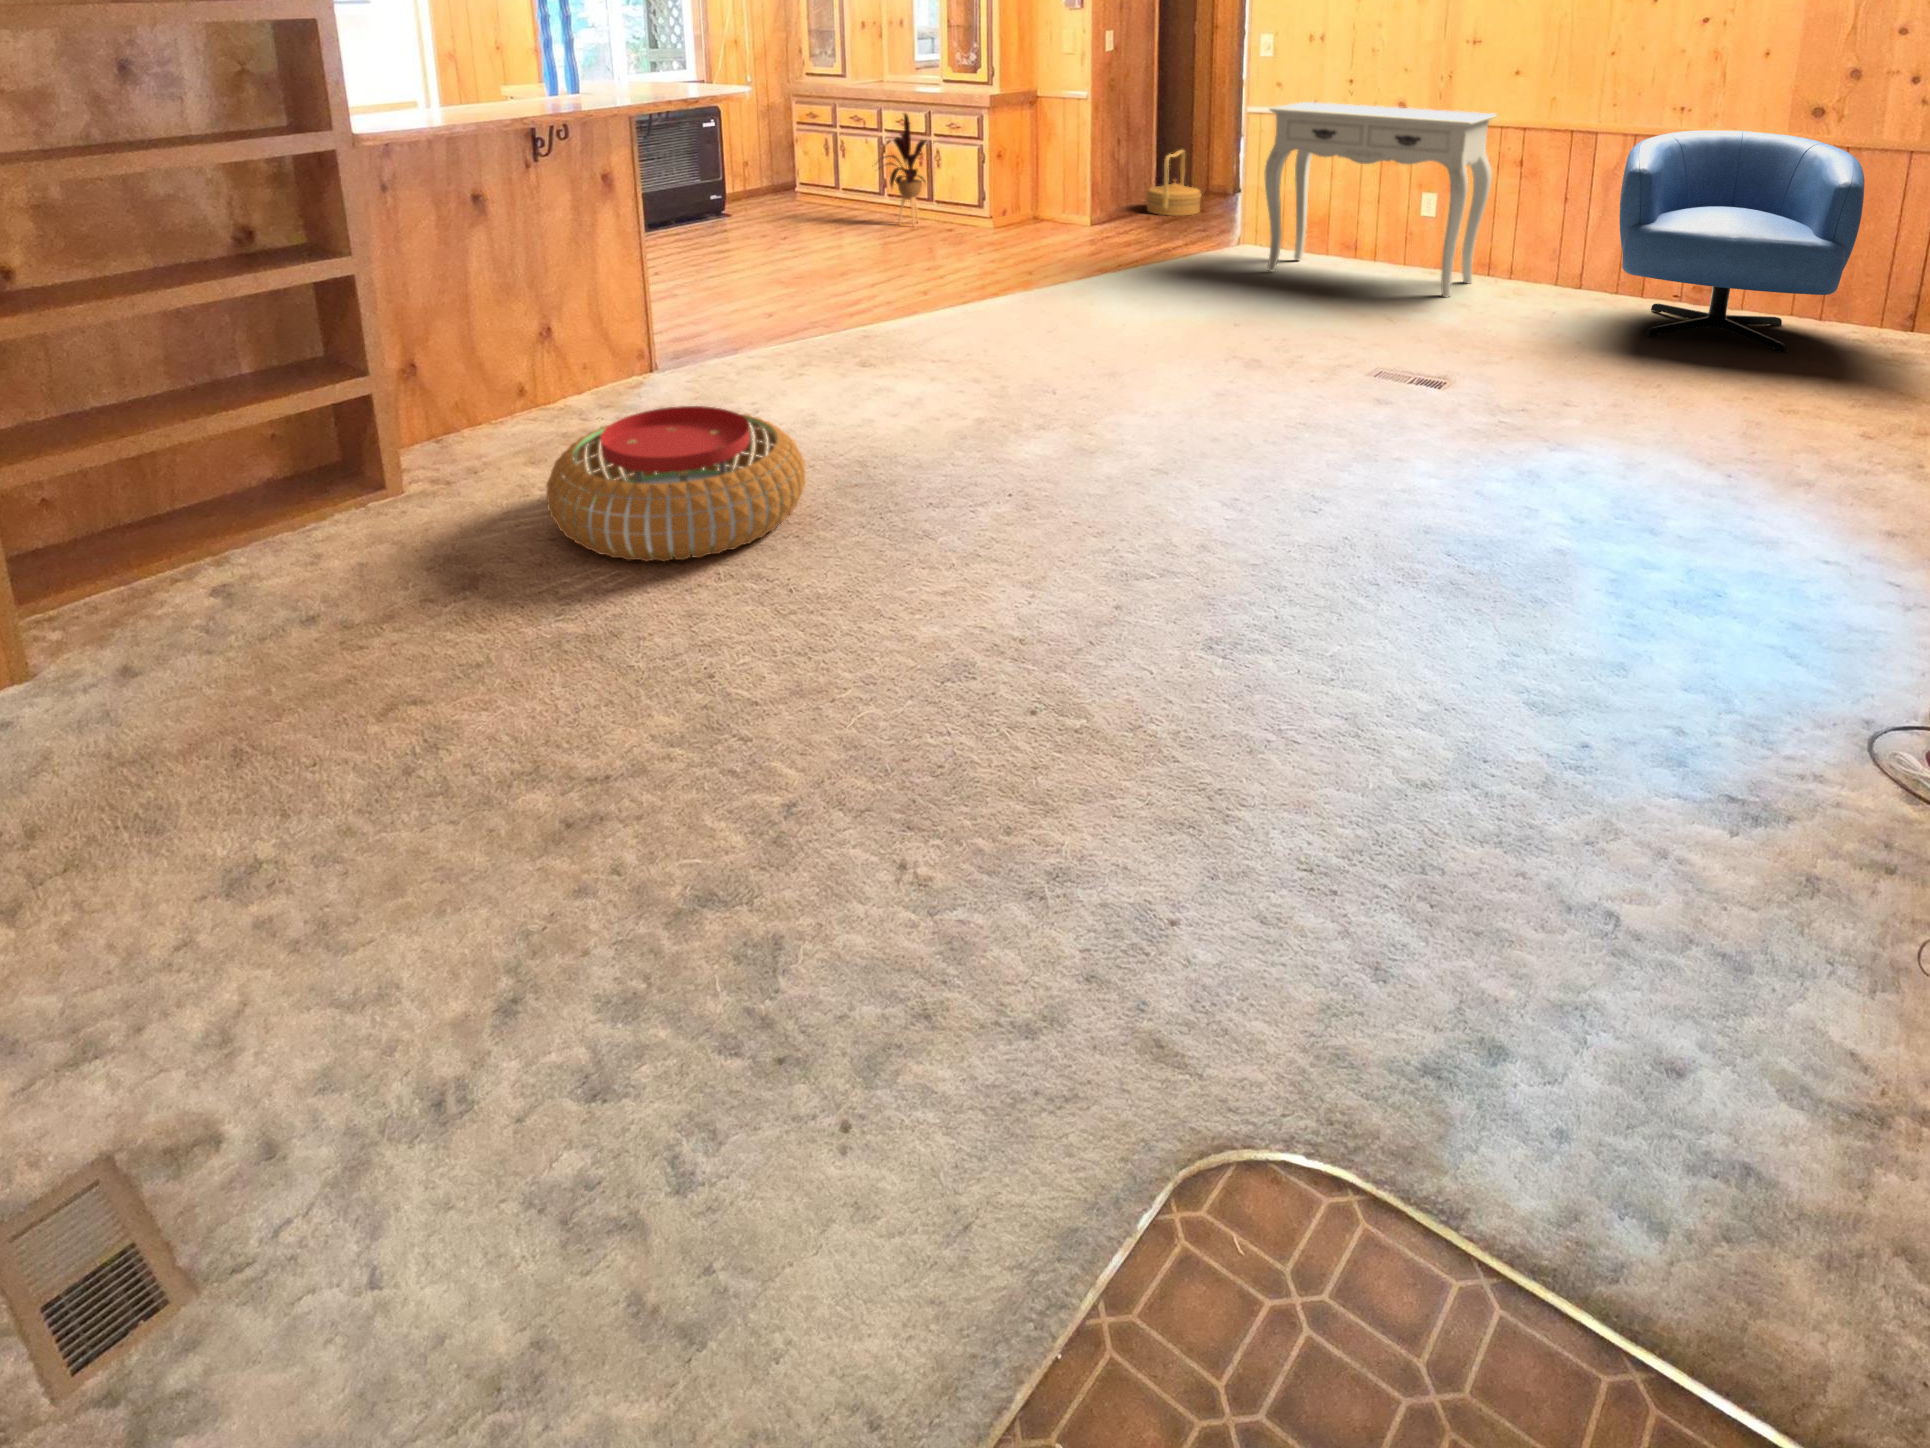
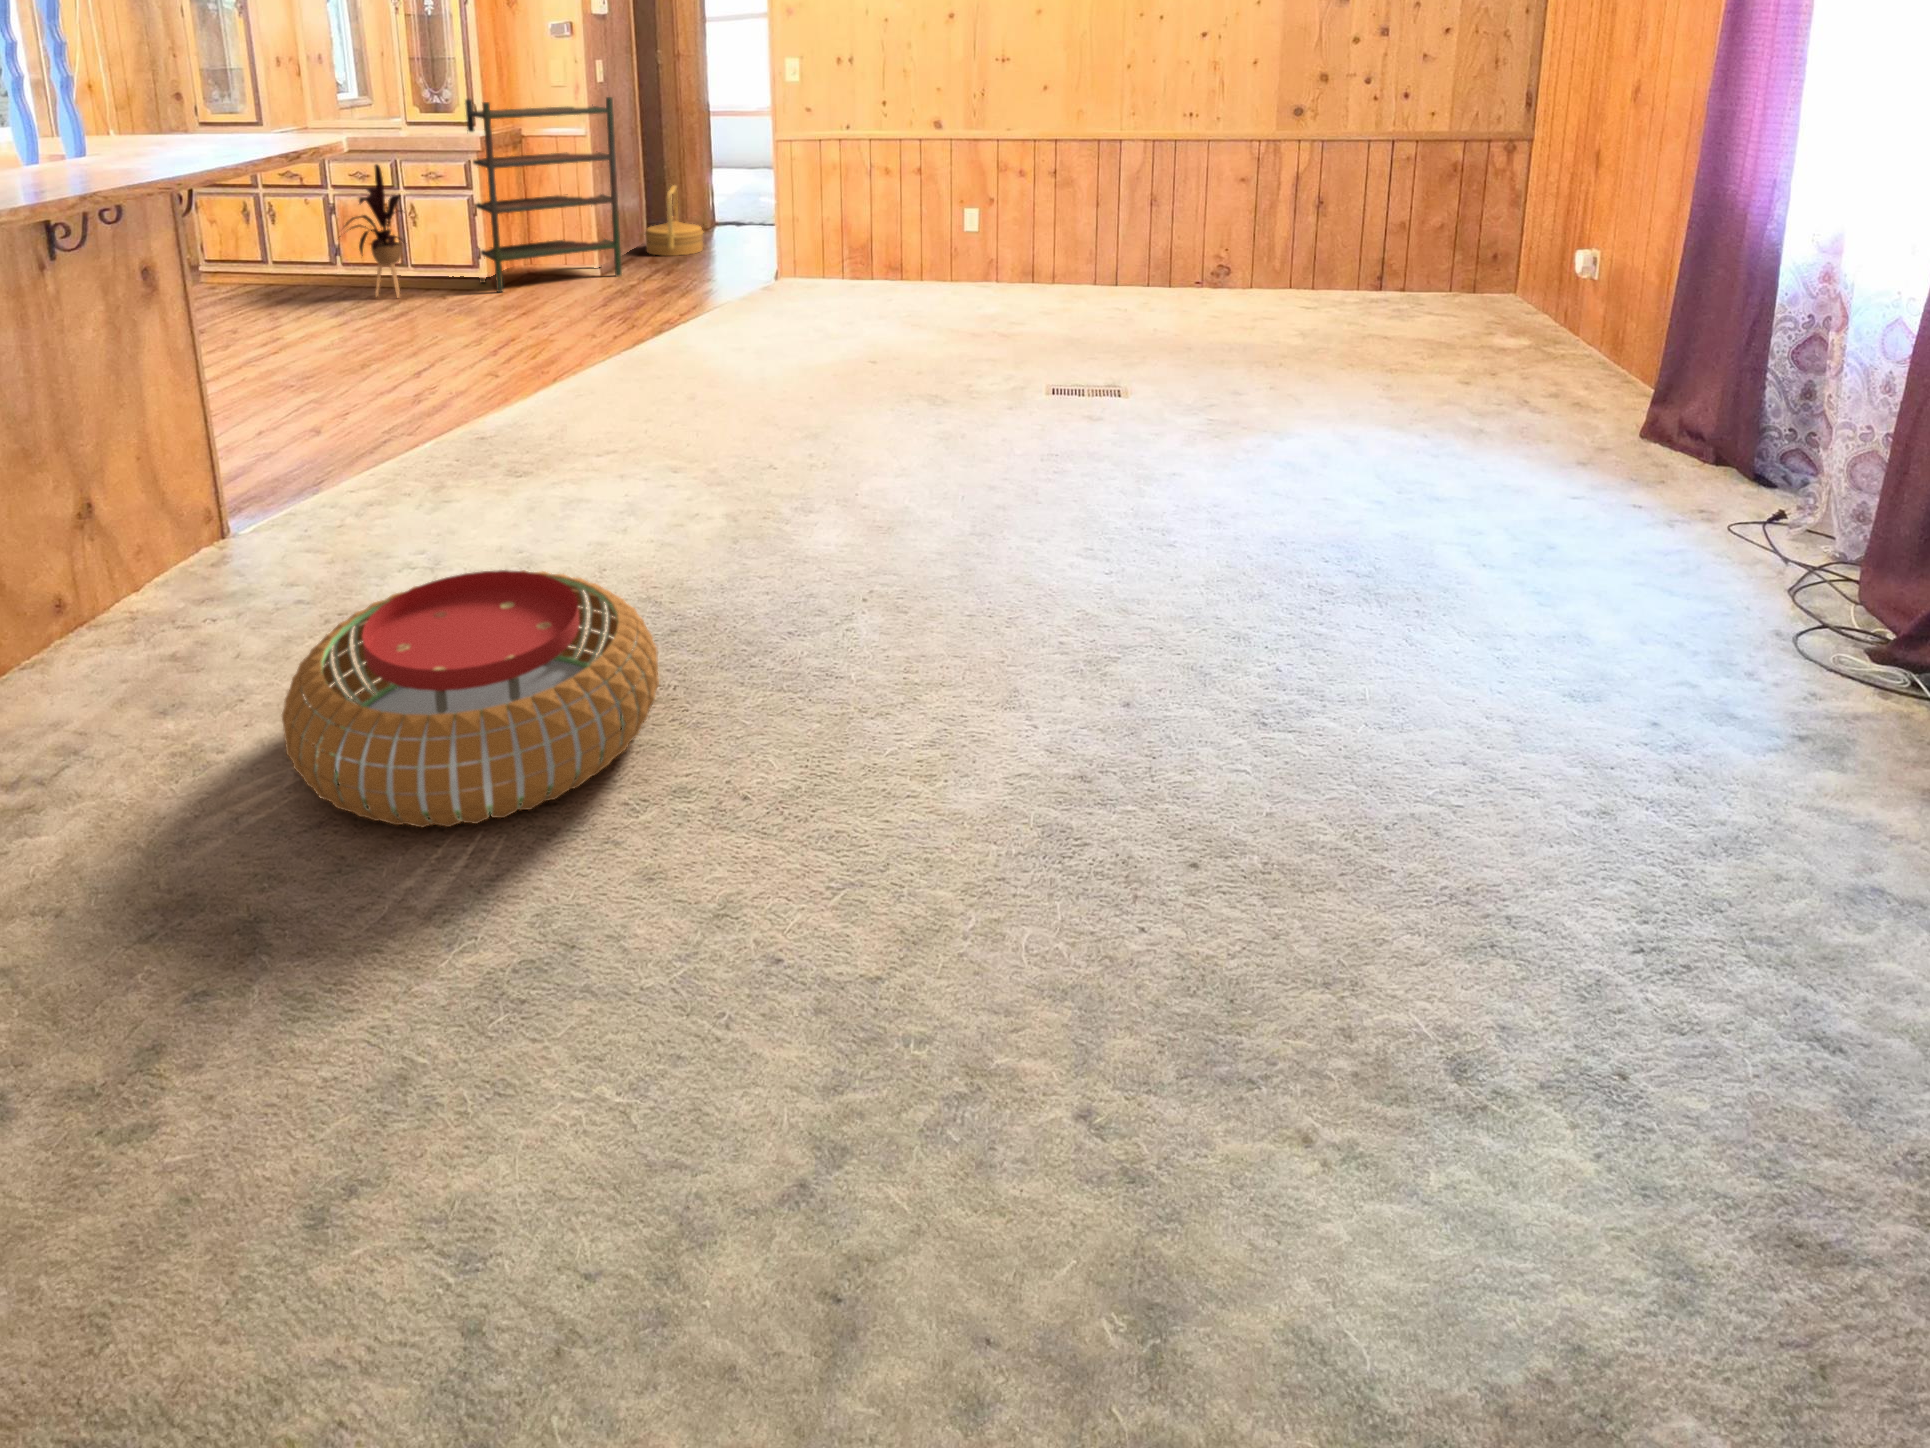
bookshelf: none [985,61,1108,231] -> present [465,97,622,292]
console table: present [1265,102,1496,297] -> none [829,126,1037,307]
armchair: present [1620,131,1864,353] -> none [1170,131,1375,320]

